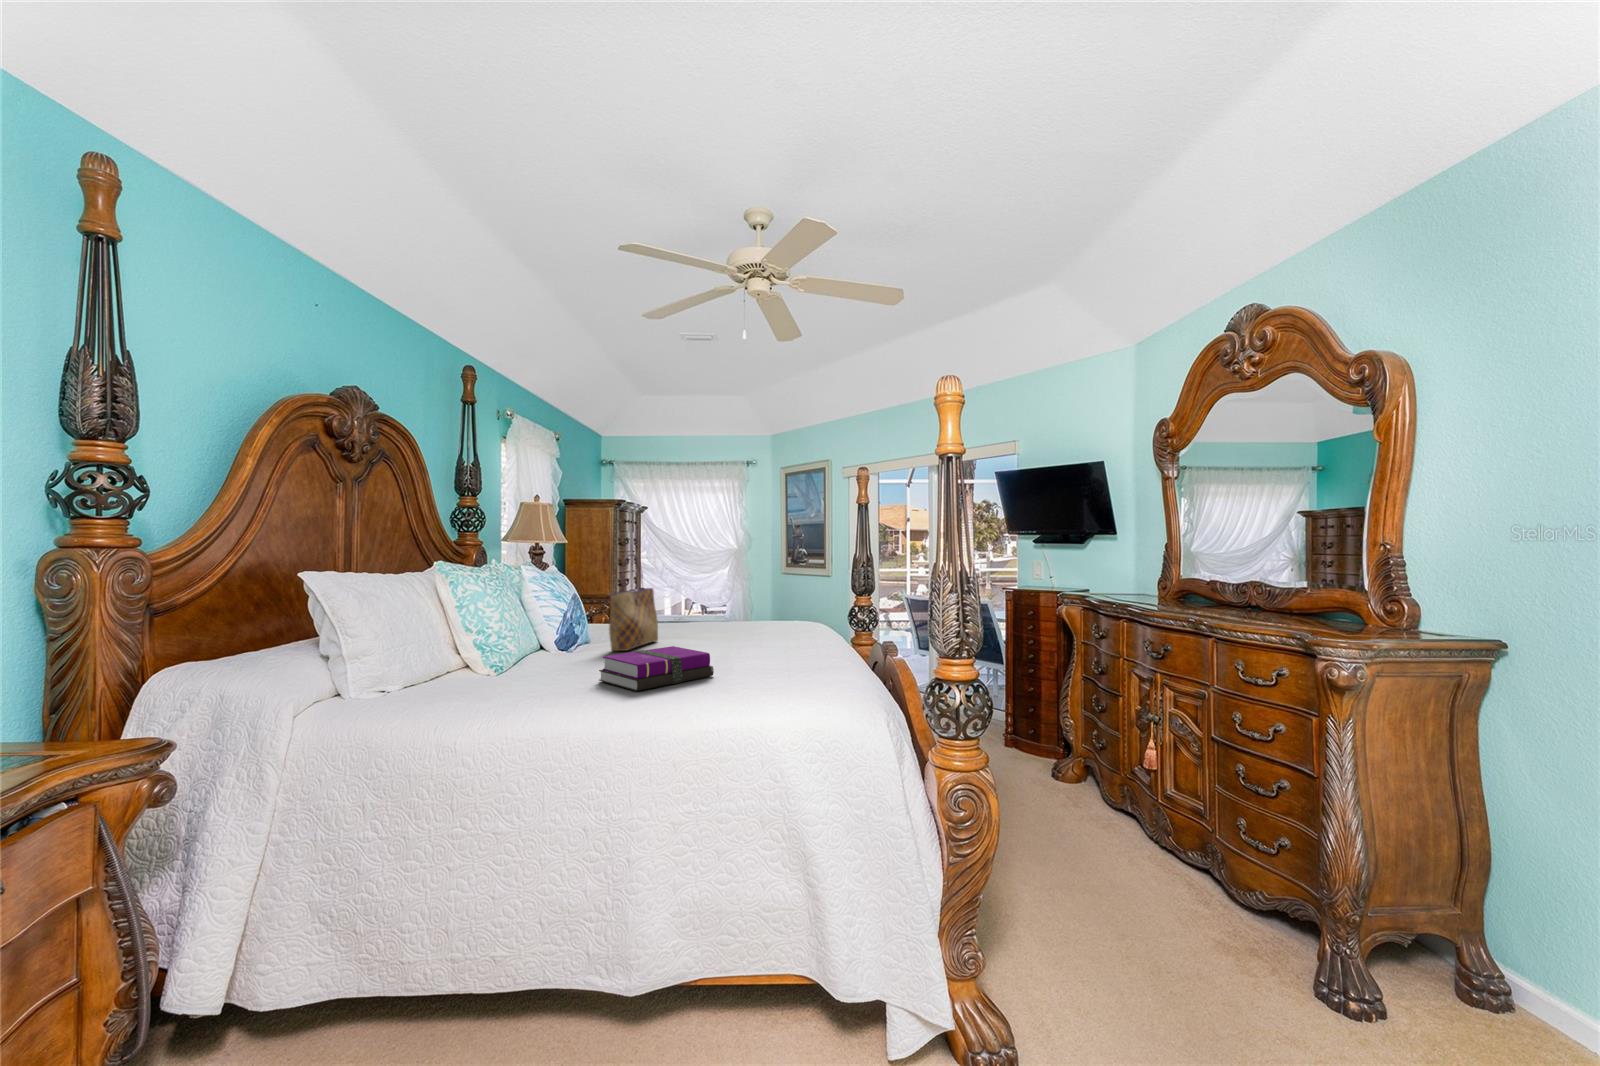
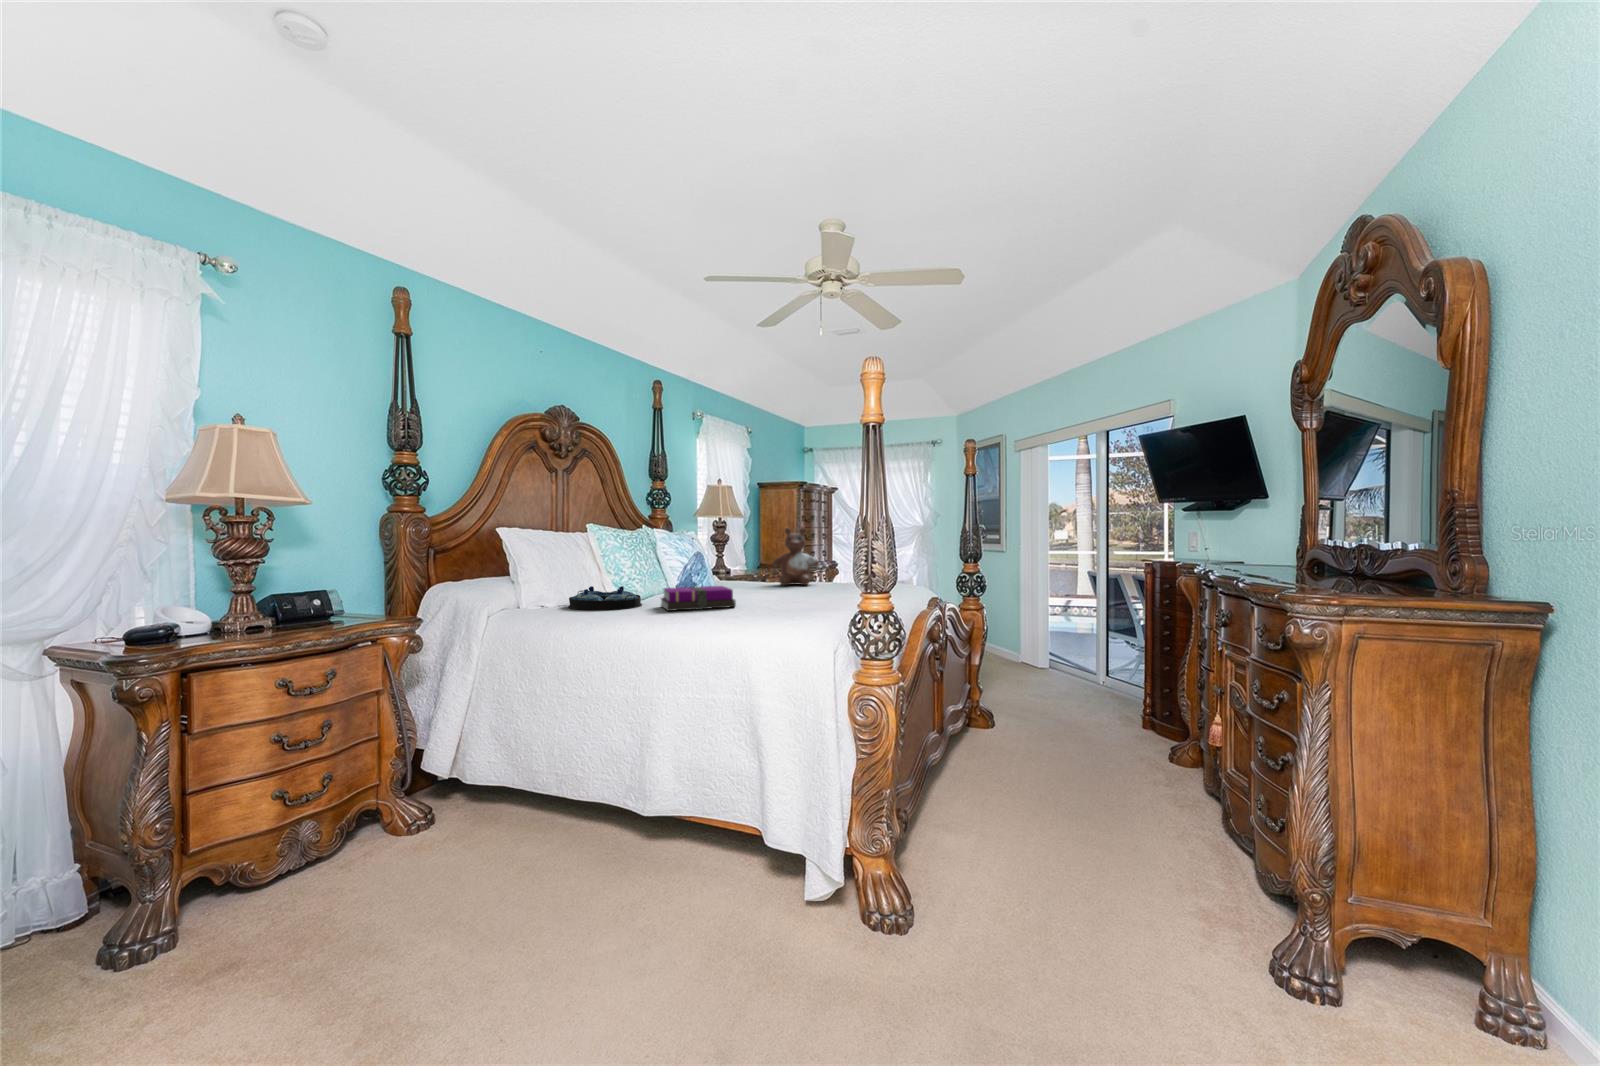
tote bag: present [609,553,658,651] -> none [706,519,756,593]
stuffed bear: none [656,562,712,632] -> present [773,528,819,585]
serving tray: none [444,656,567,700] -> present [568,586,642,610]

